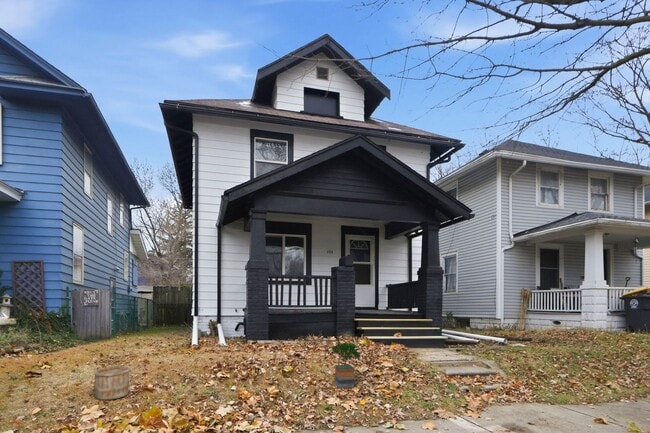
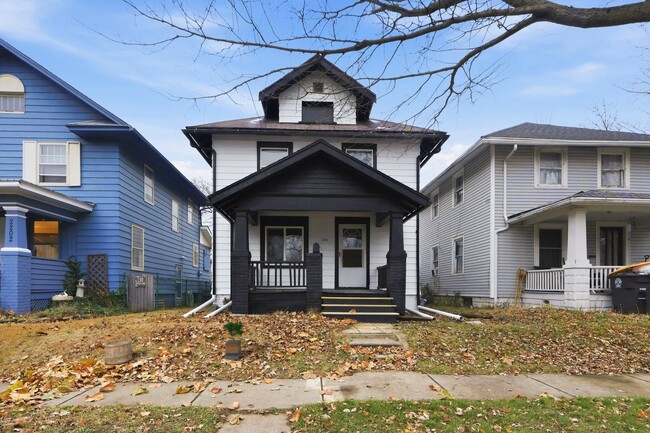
wooden bucket: present [94,366,130,400] -> present [104,339,132,365]

